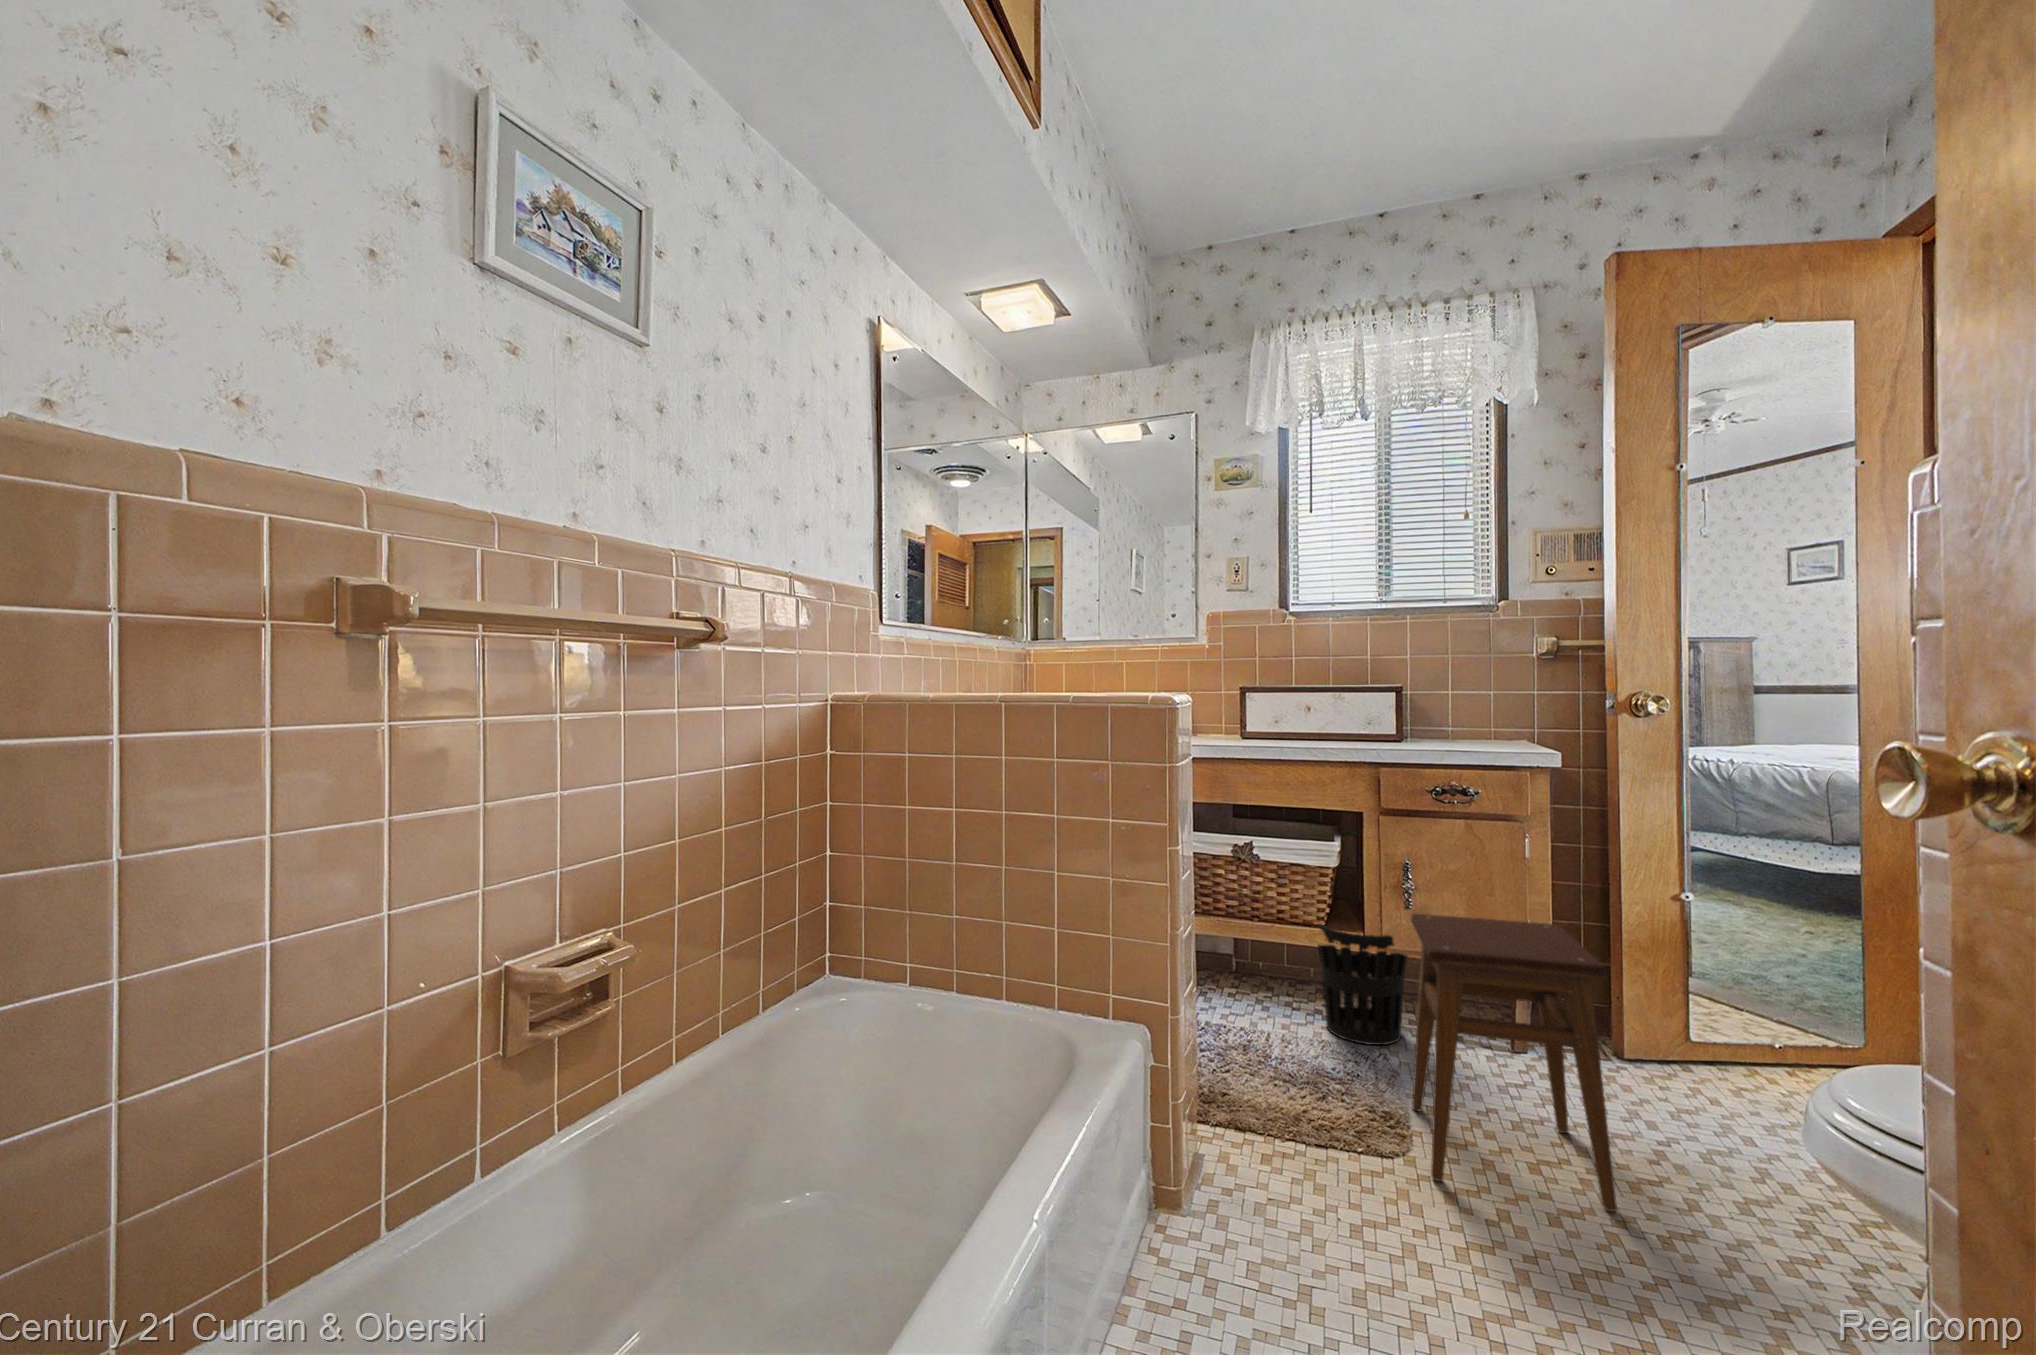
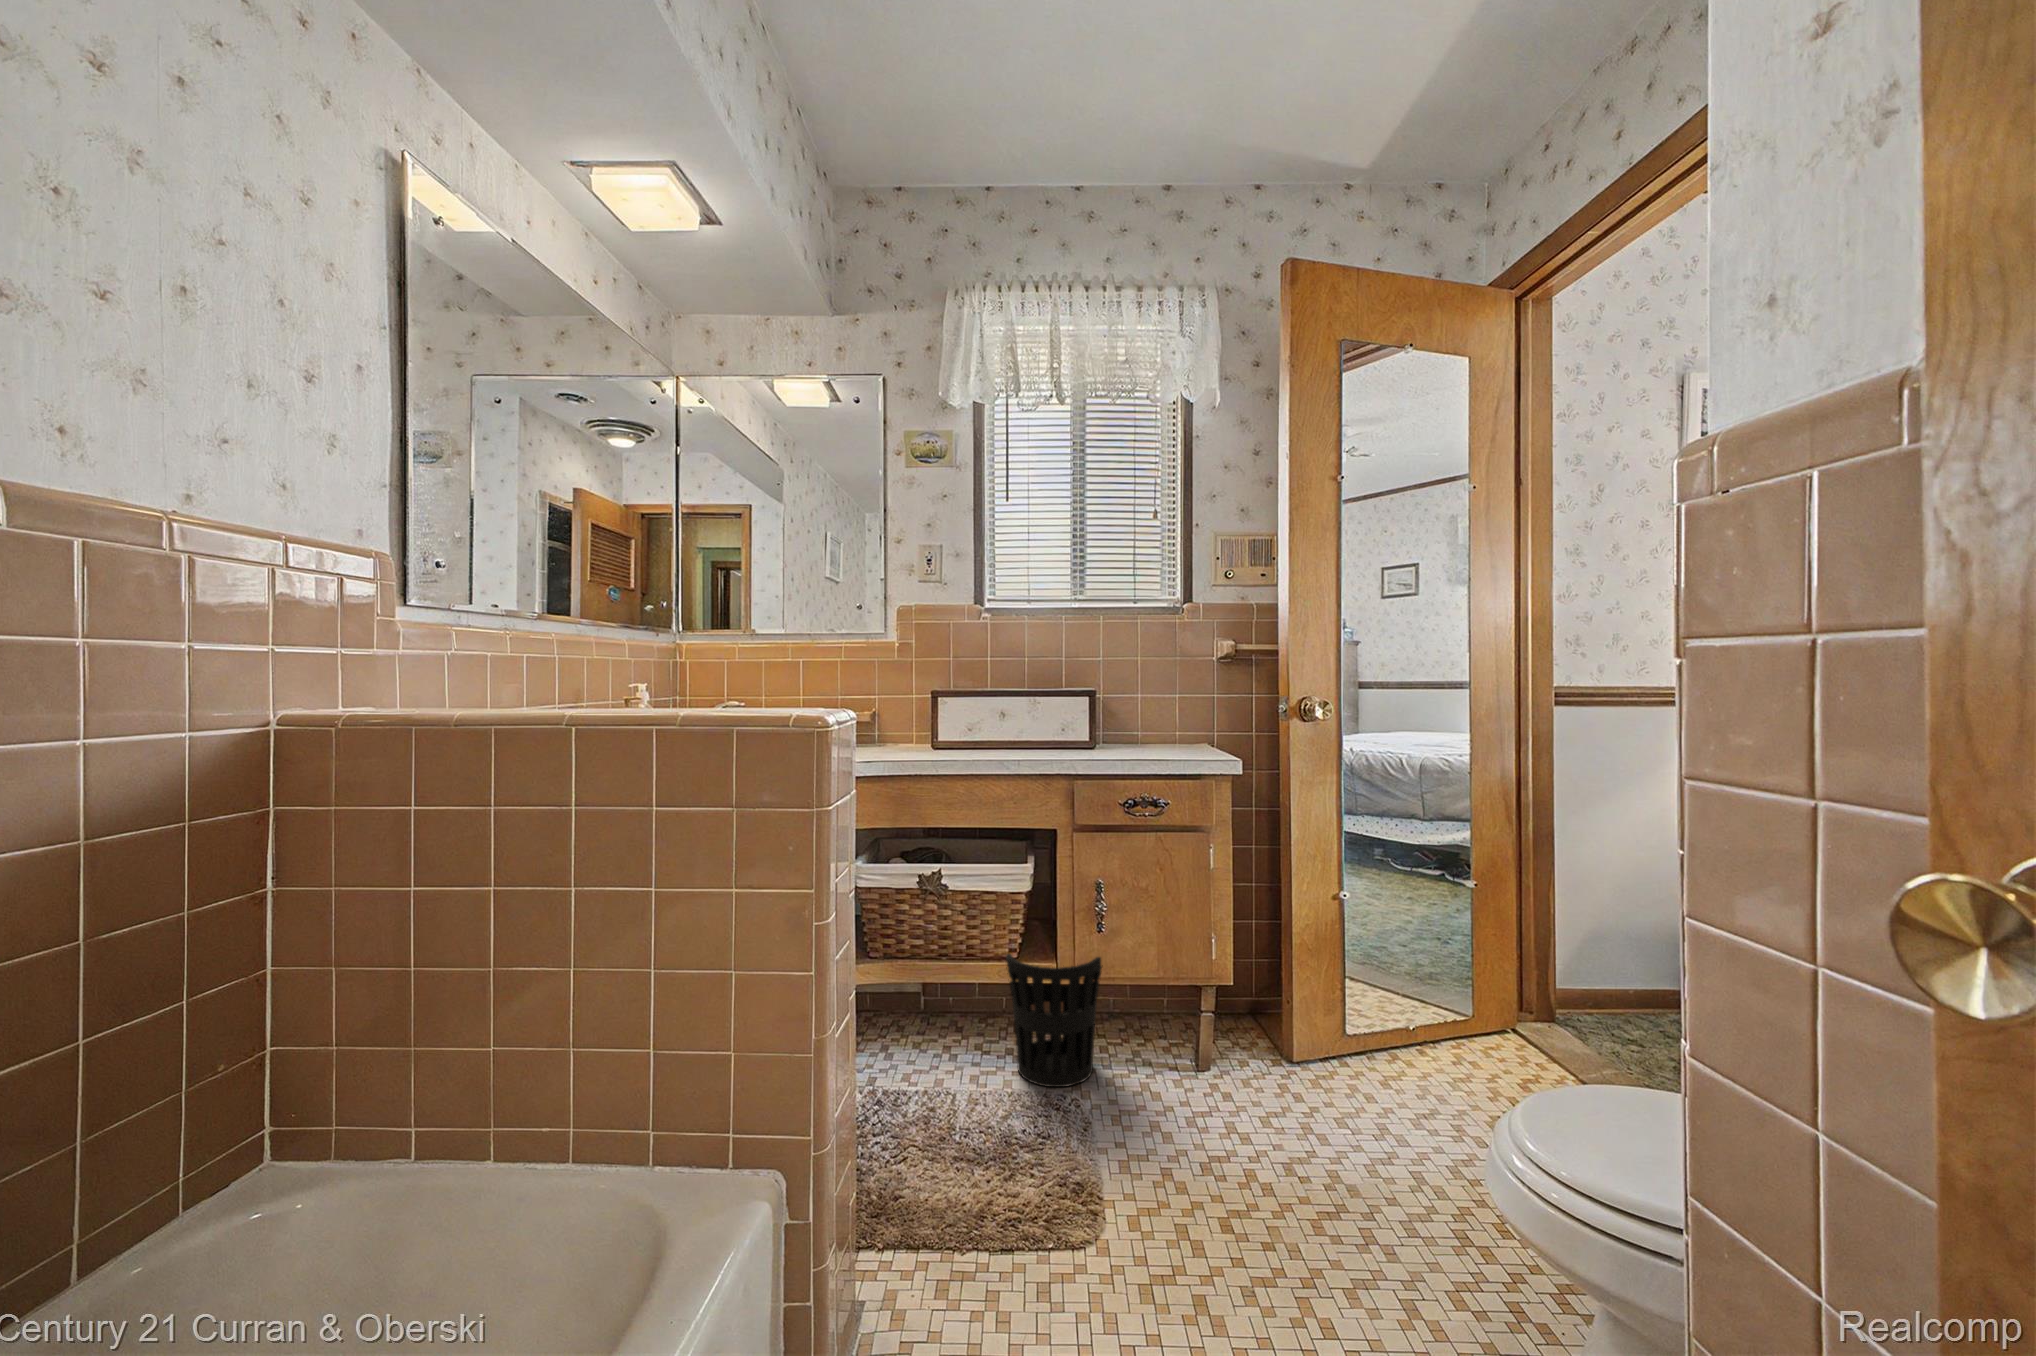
stool: present [1411,914,1617,1212] -> none [1105,950,1311,1281]

